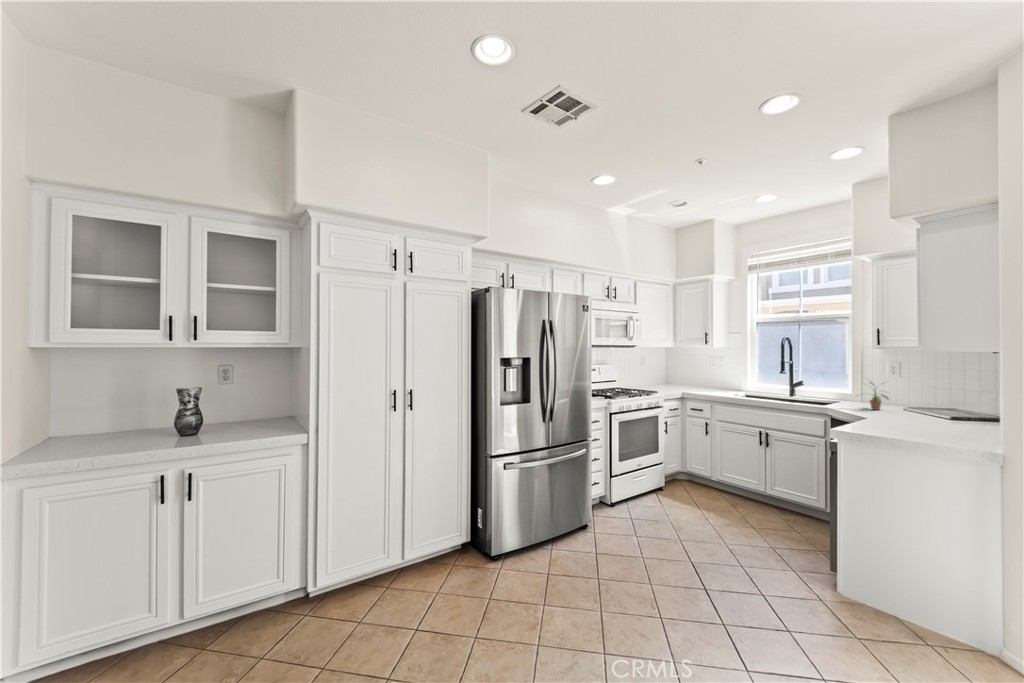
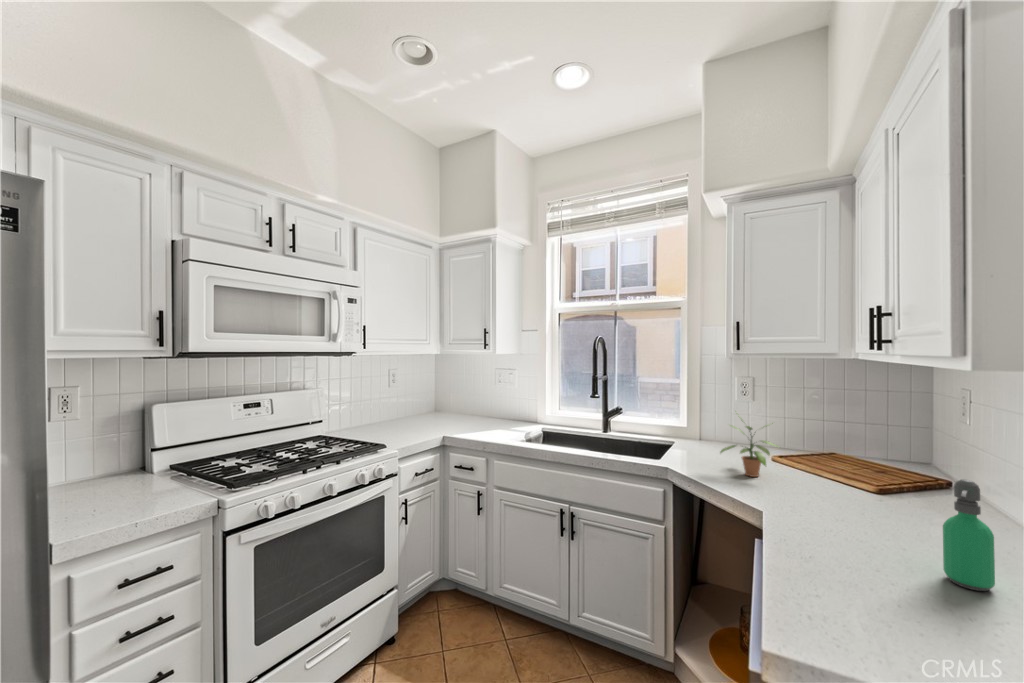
soap dispenser: none [926,388,945,429] -> present [943,479,995,591]

